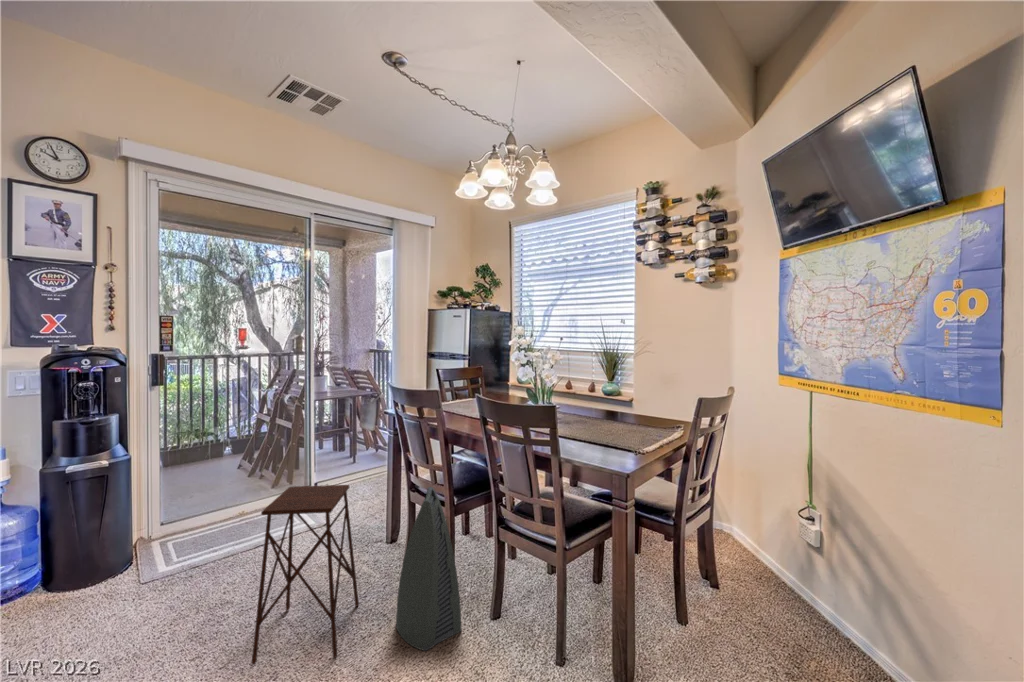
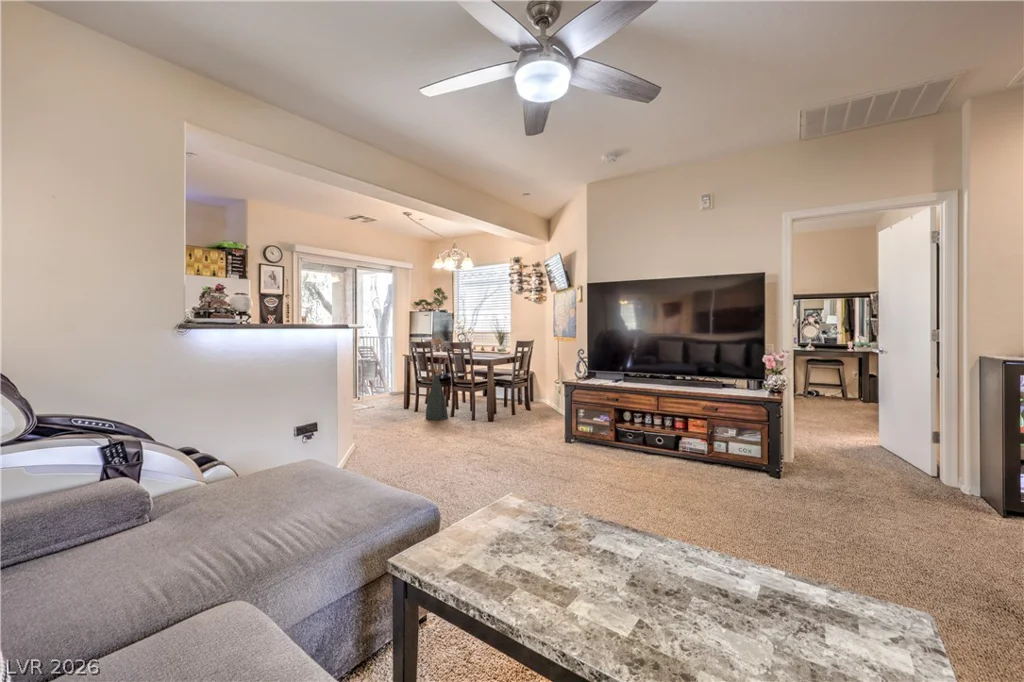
side table: present [252,485,359,664] -> none [385,375,411,424]

